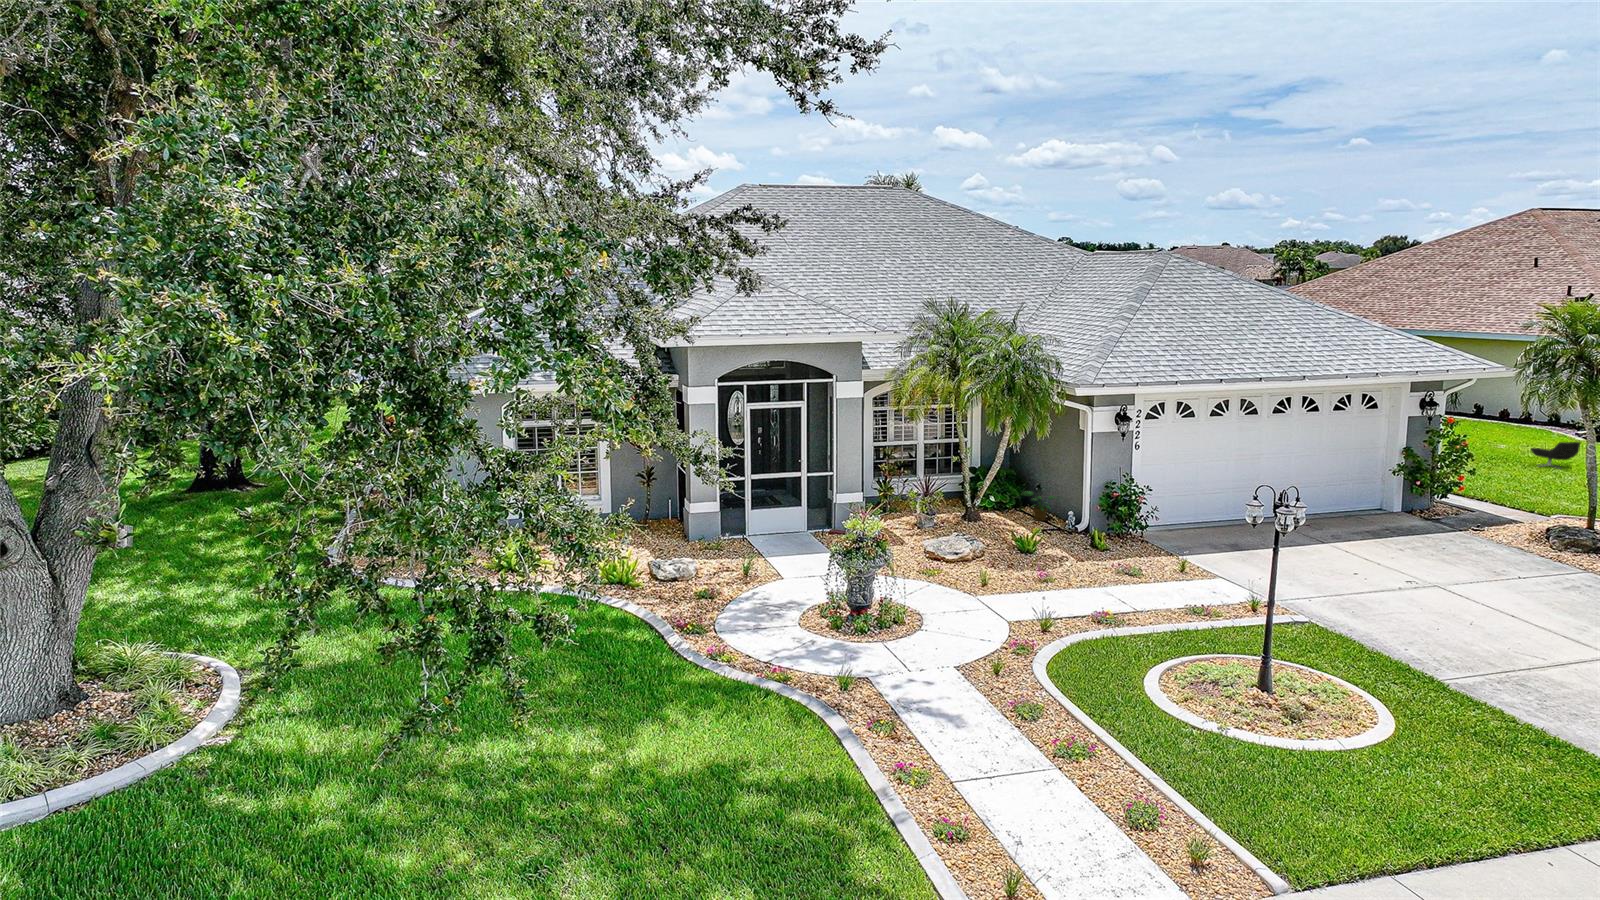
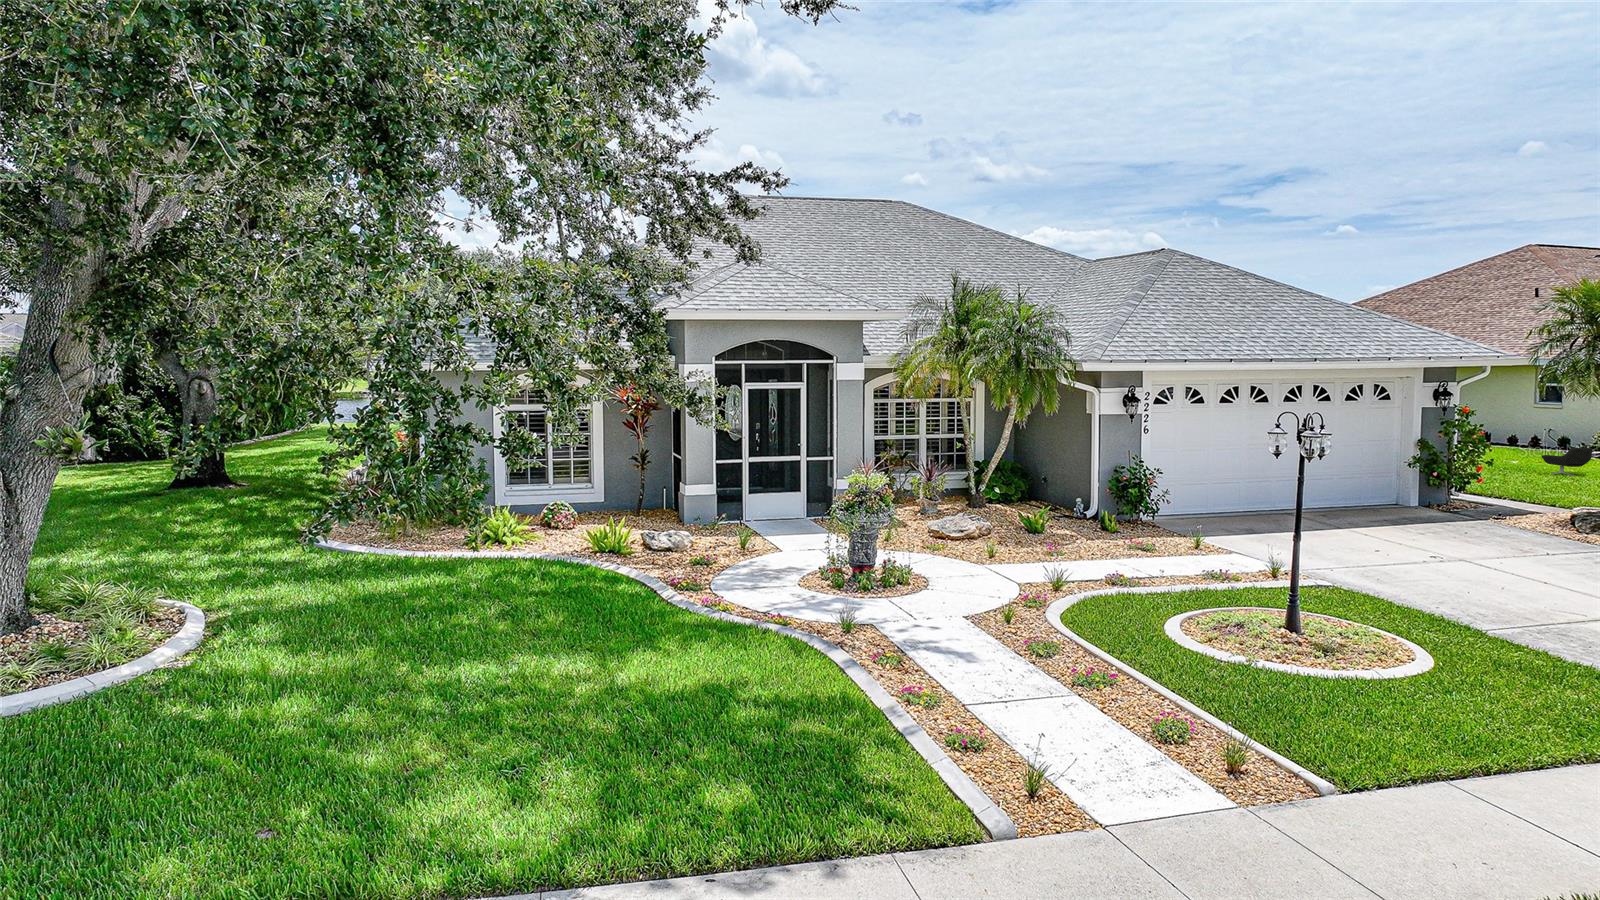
potted plant: present [1023,491,1056,521] -> none [1027,480,1064,509]

